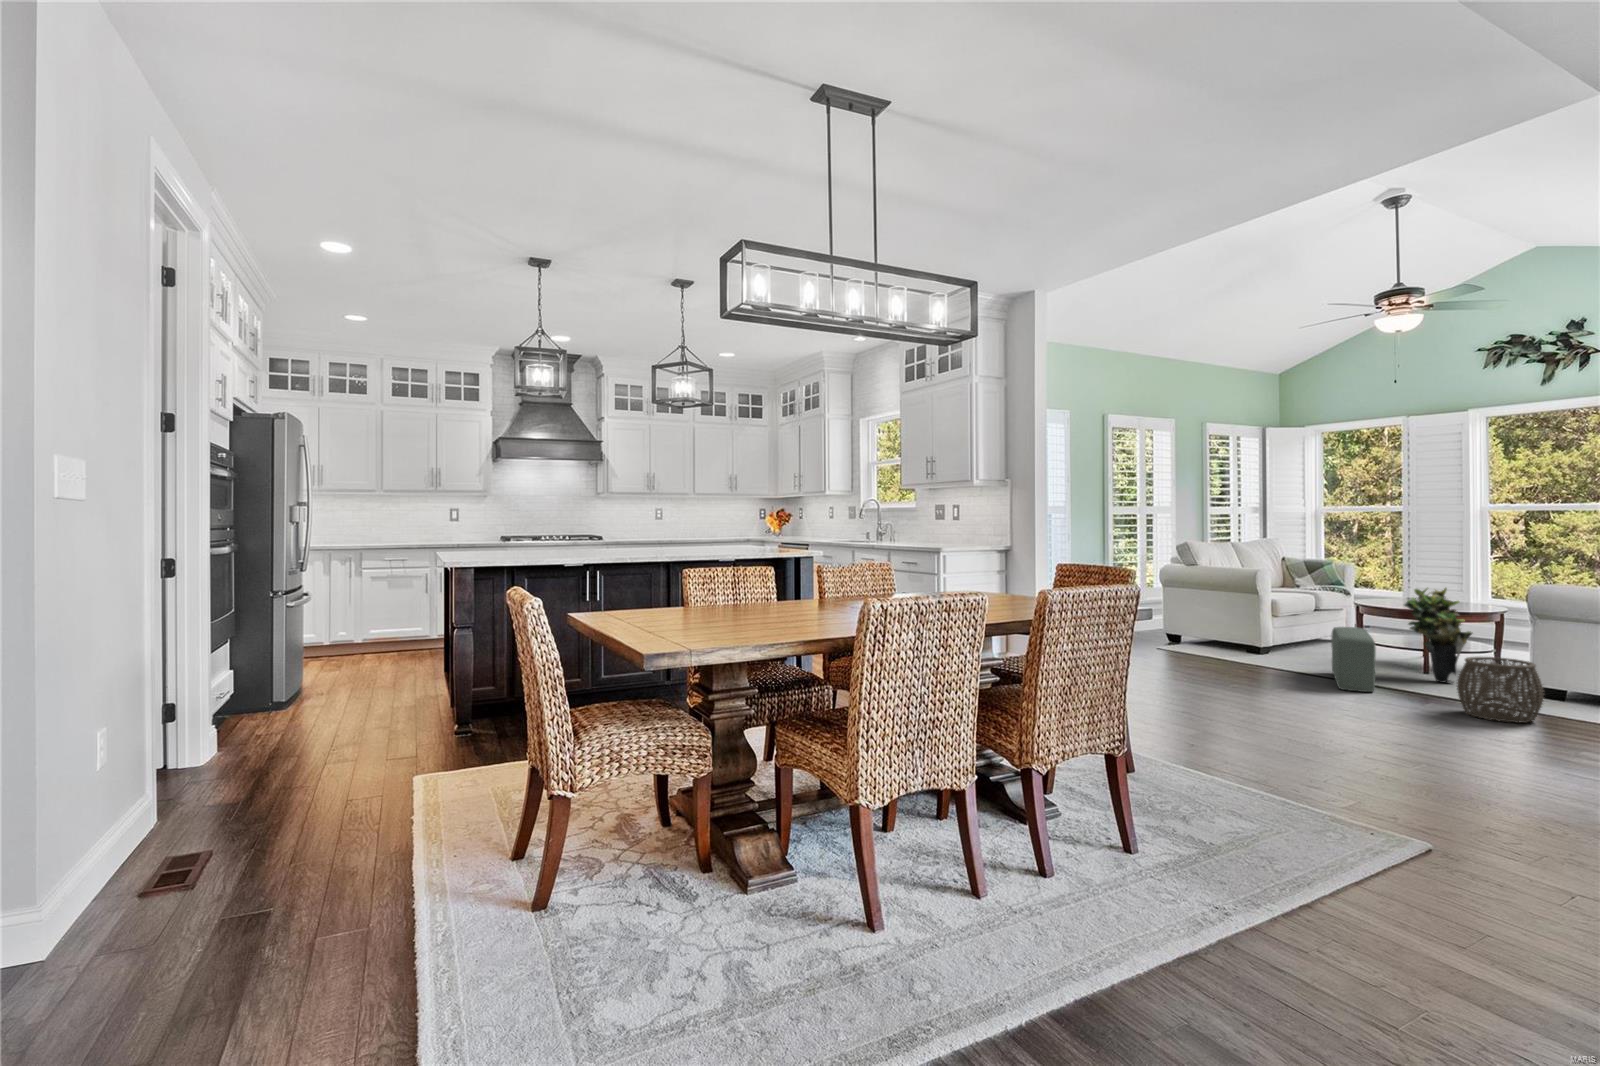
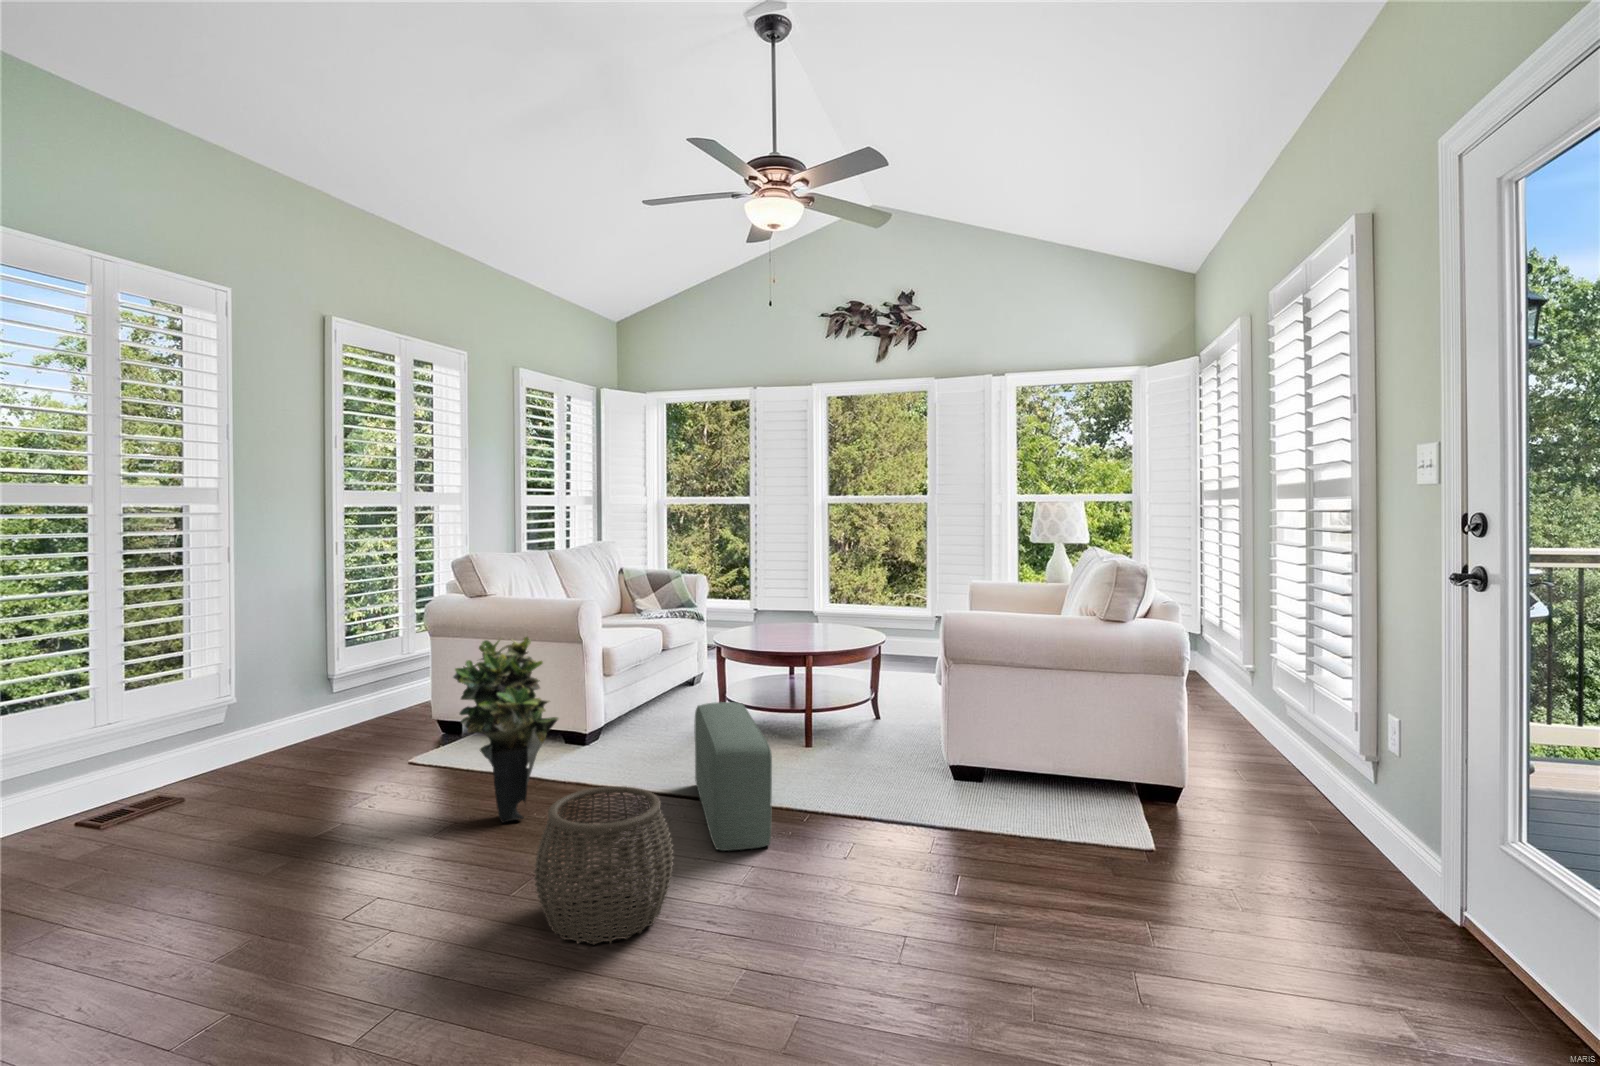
potted plant: present [1404,588,1473,683] -> present [453,637,559,823]
woven basket: present [1457,657,1544,723] -> present [534,786,674,945]

